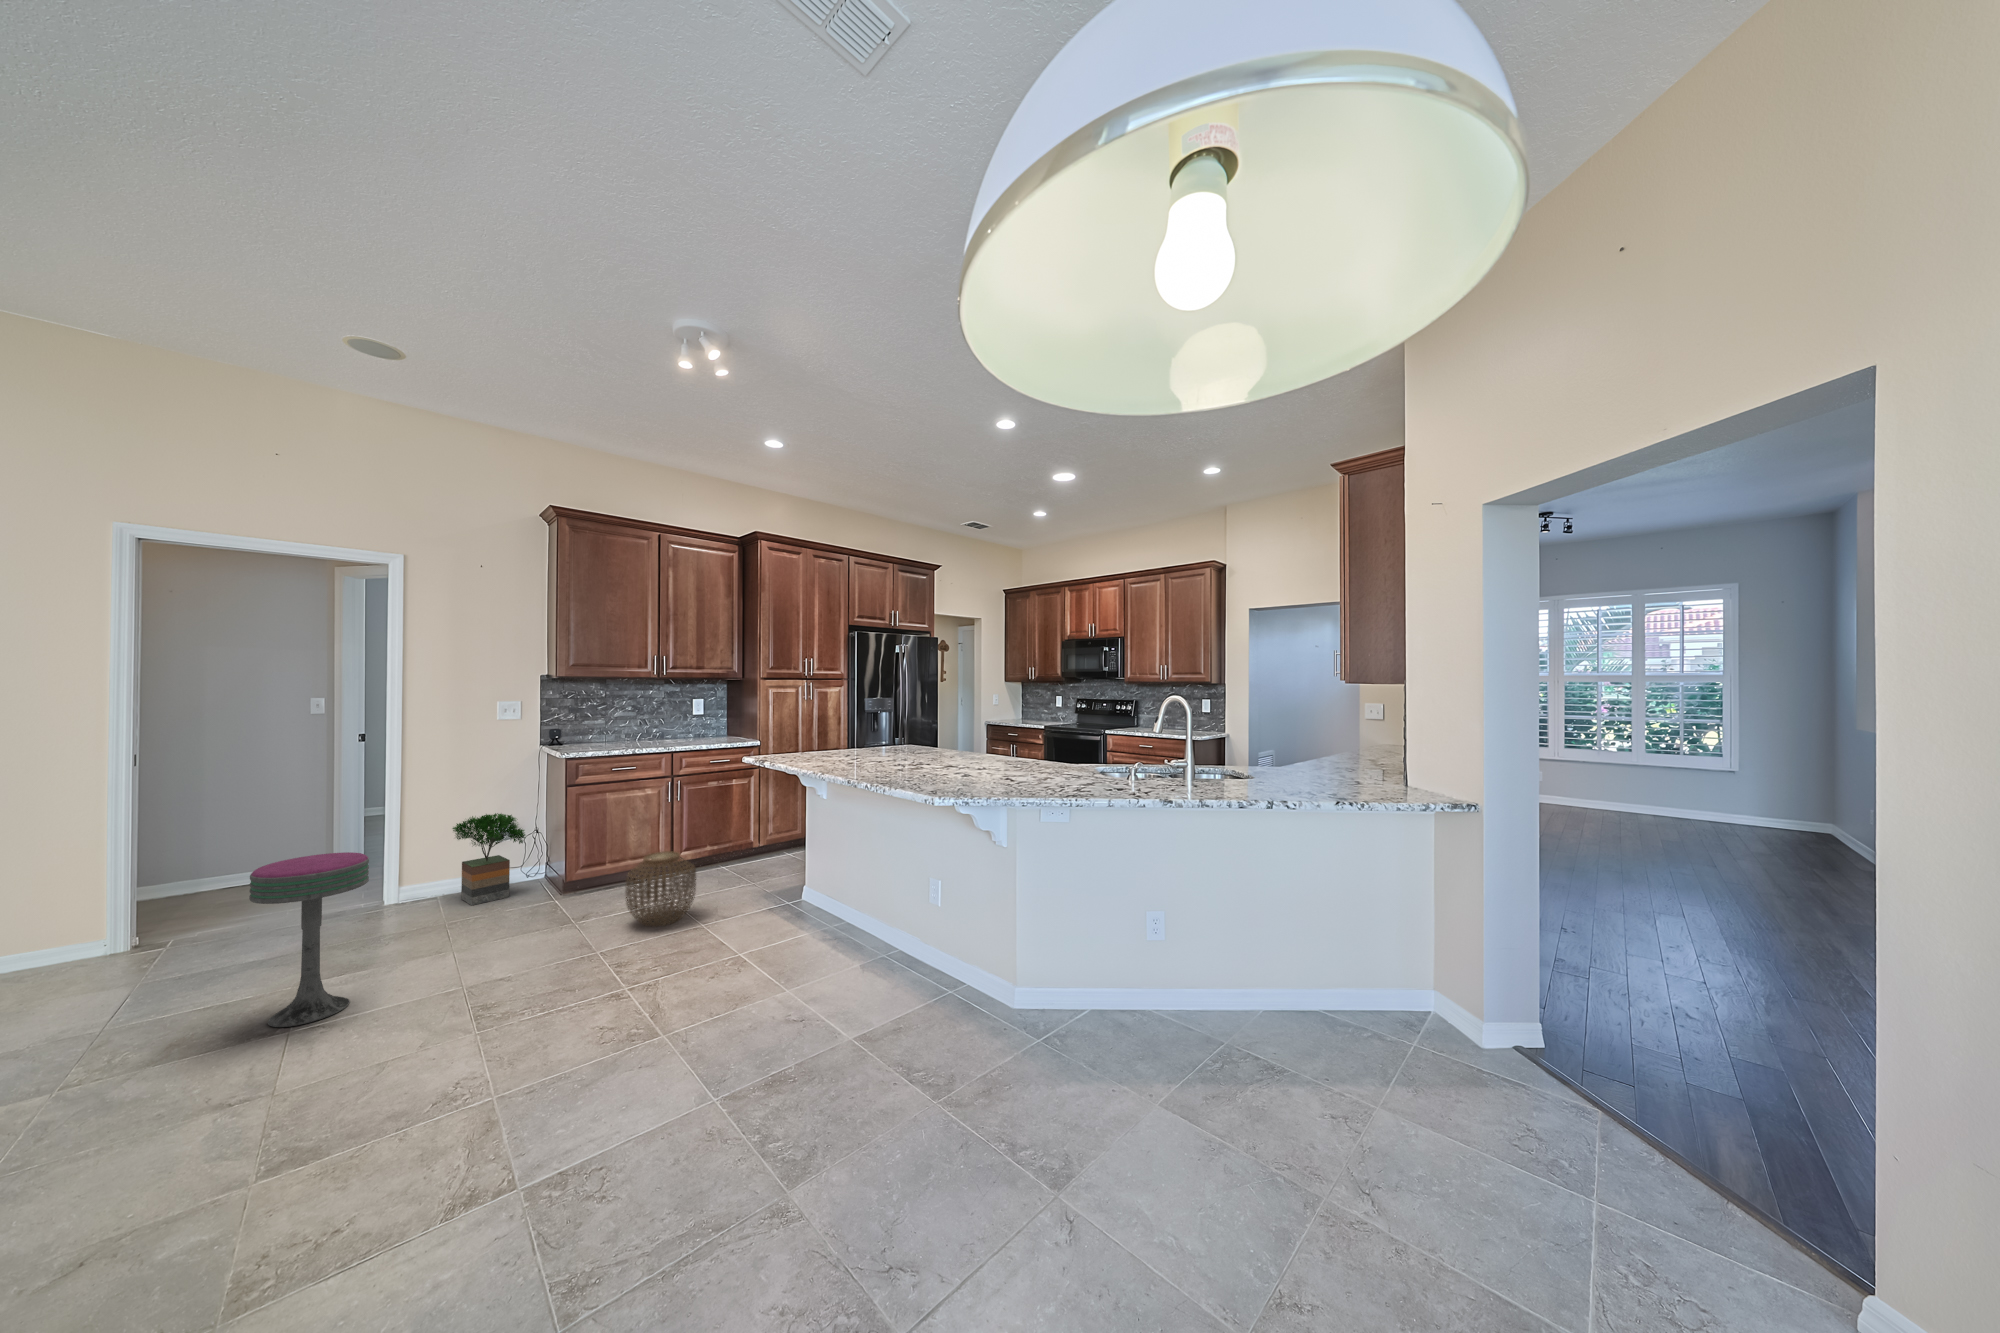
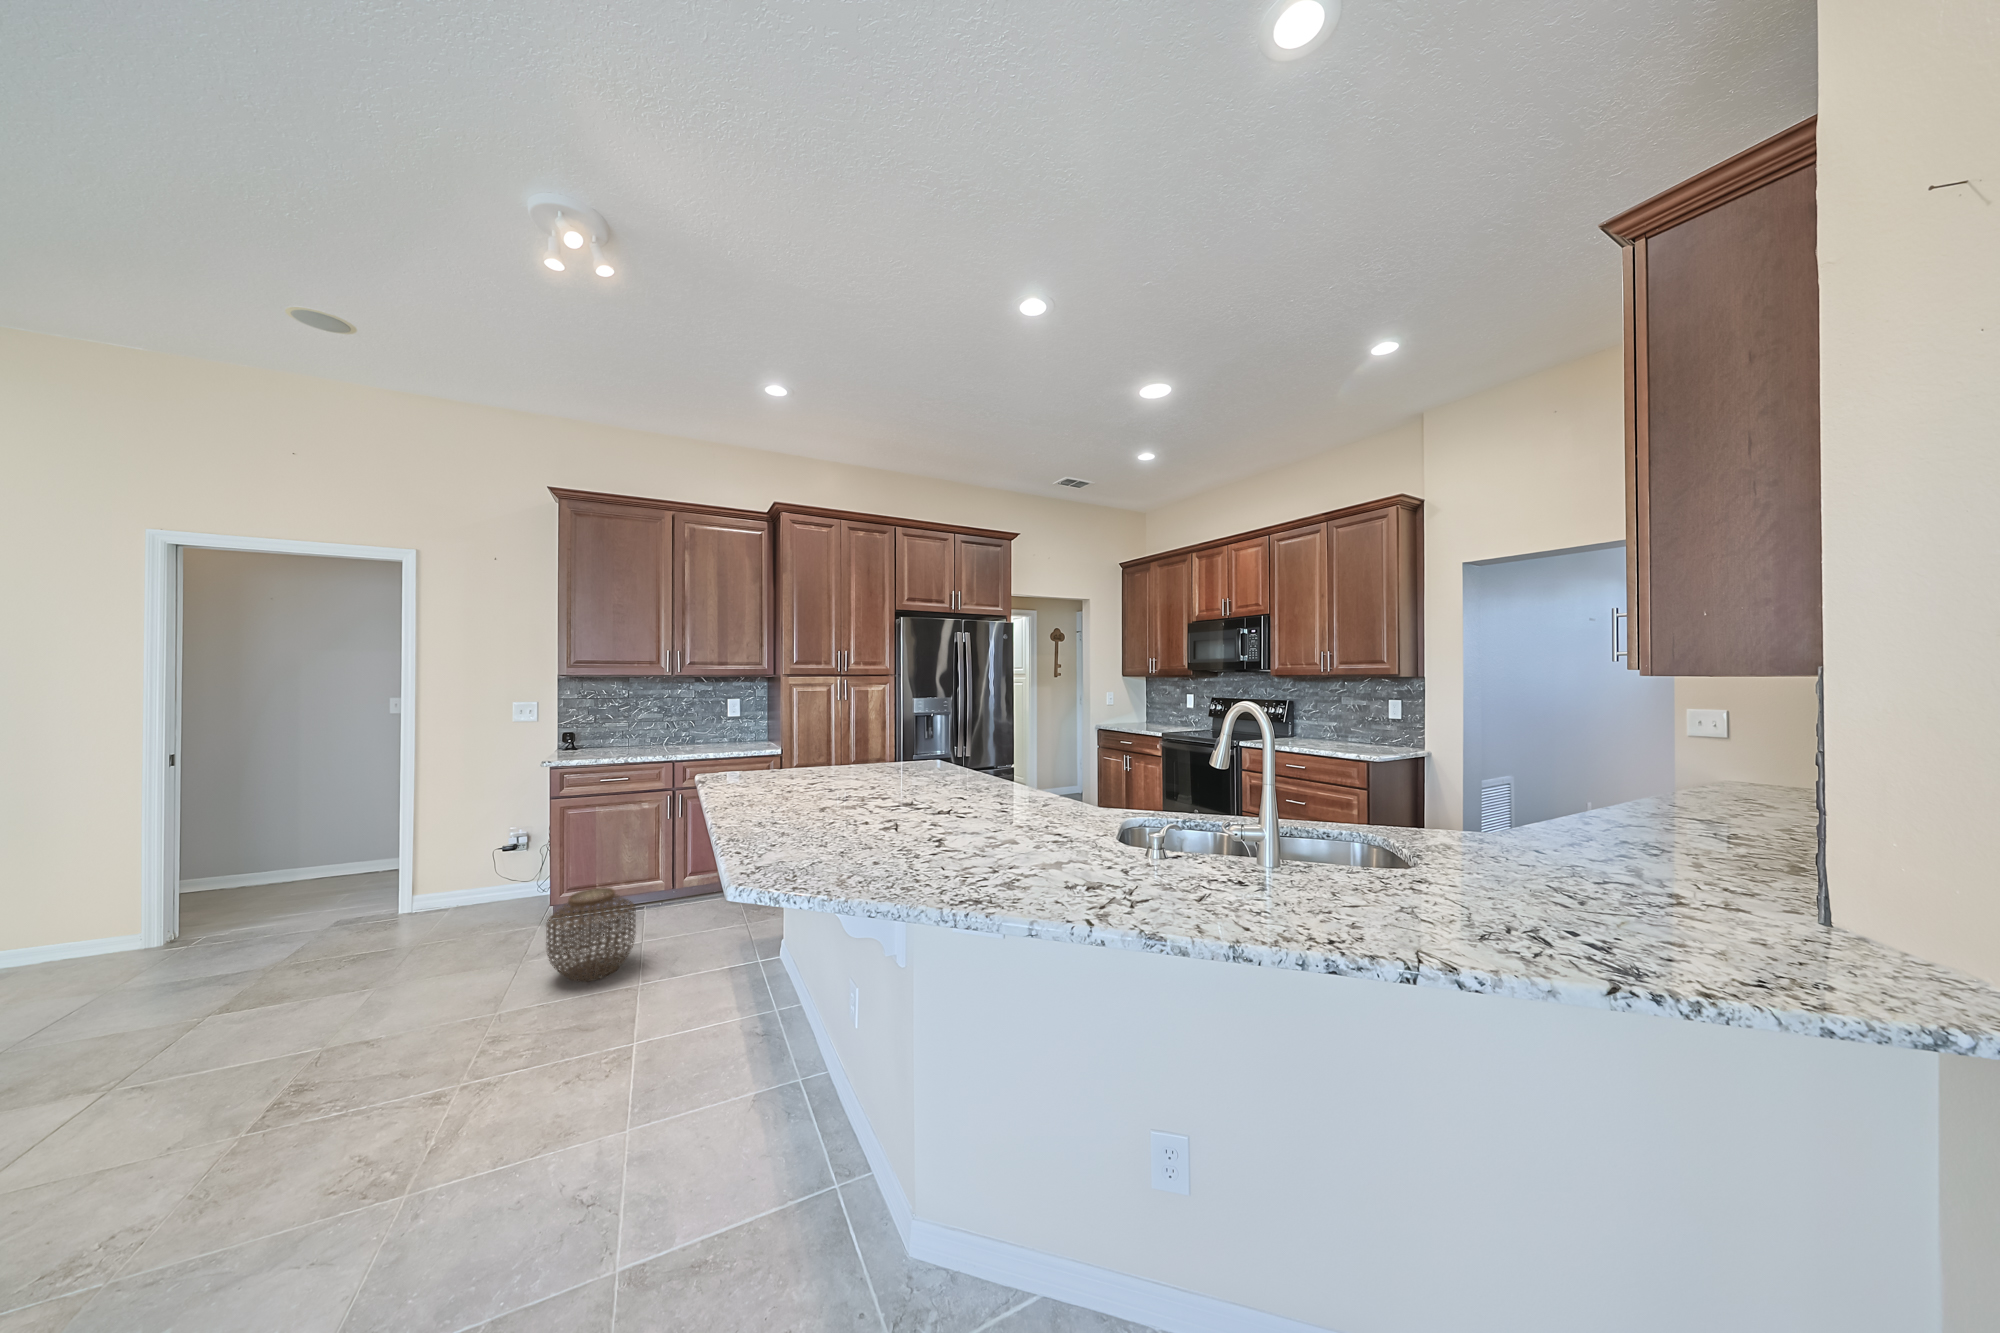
potted tree: present [452,813,525,905] -> none [446,822,525,922]
bar stool: present [249,852,369,1027] -> none [68,881,222,1083]

